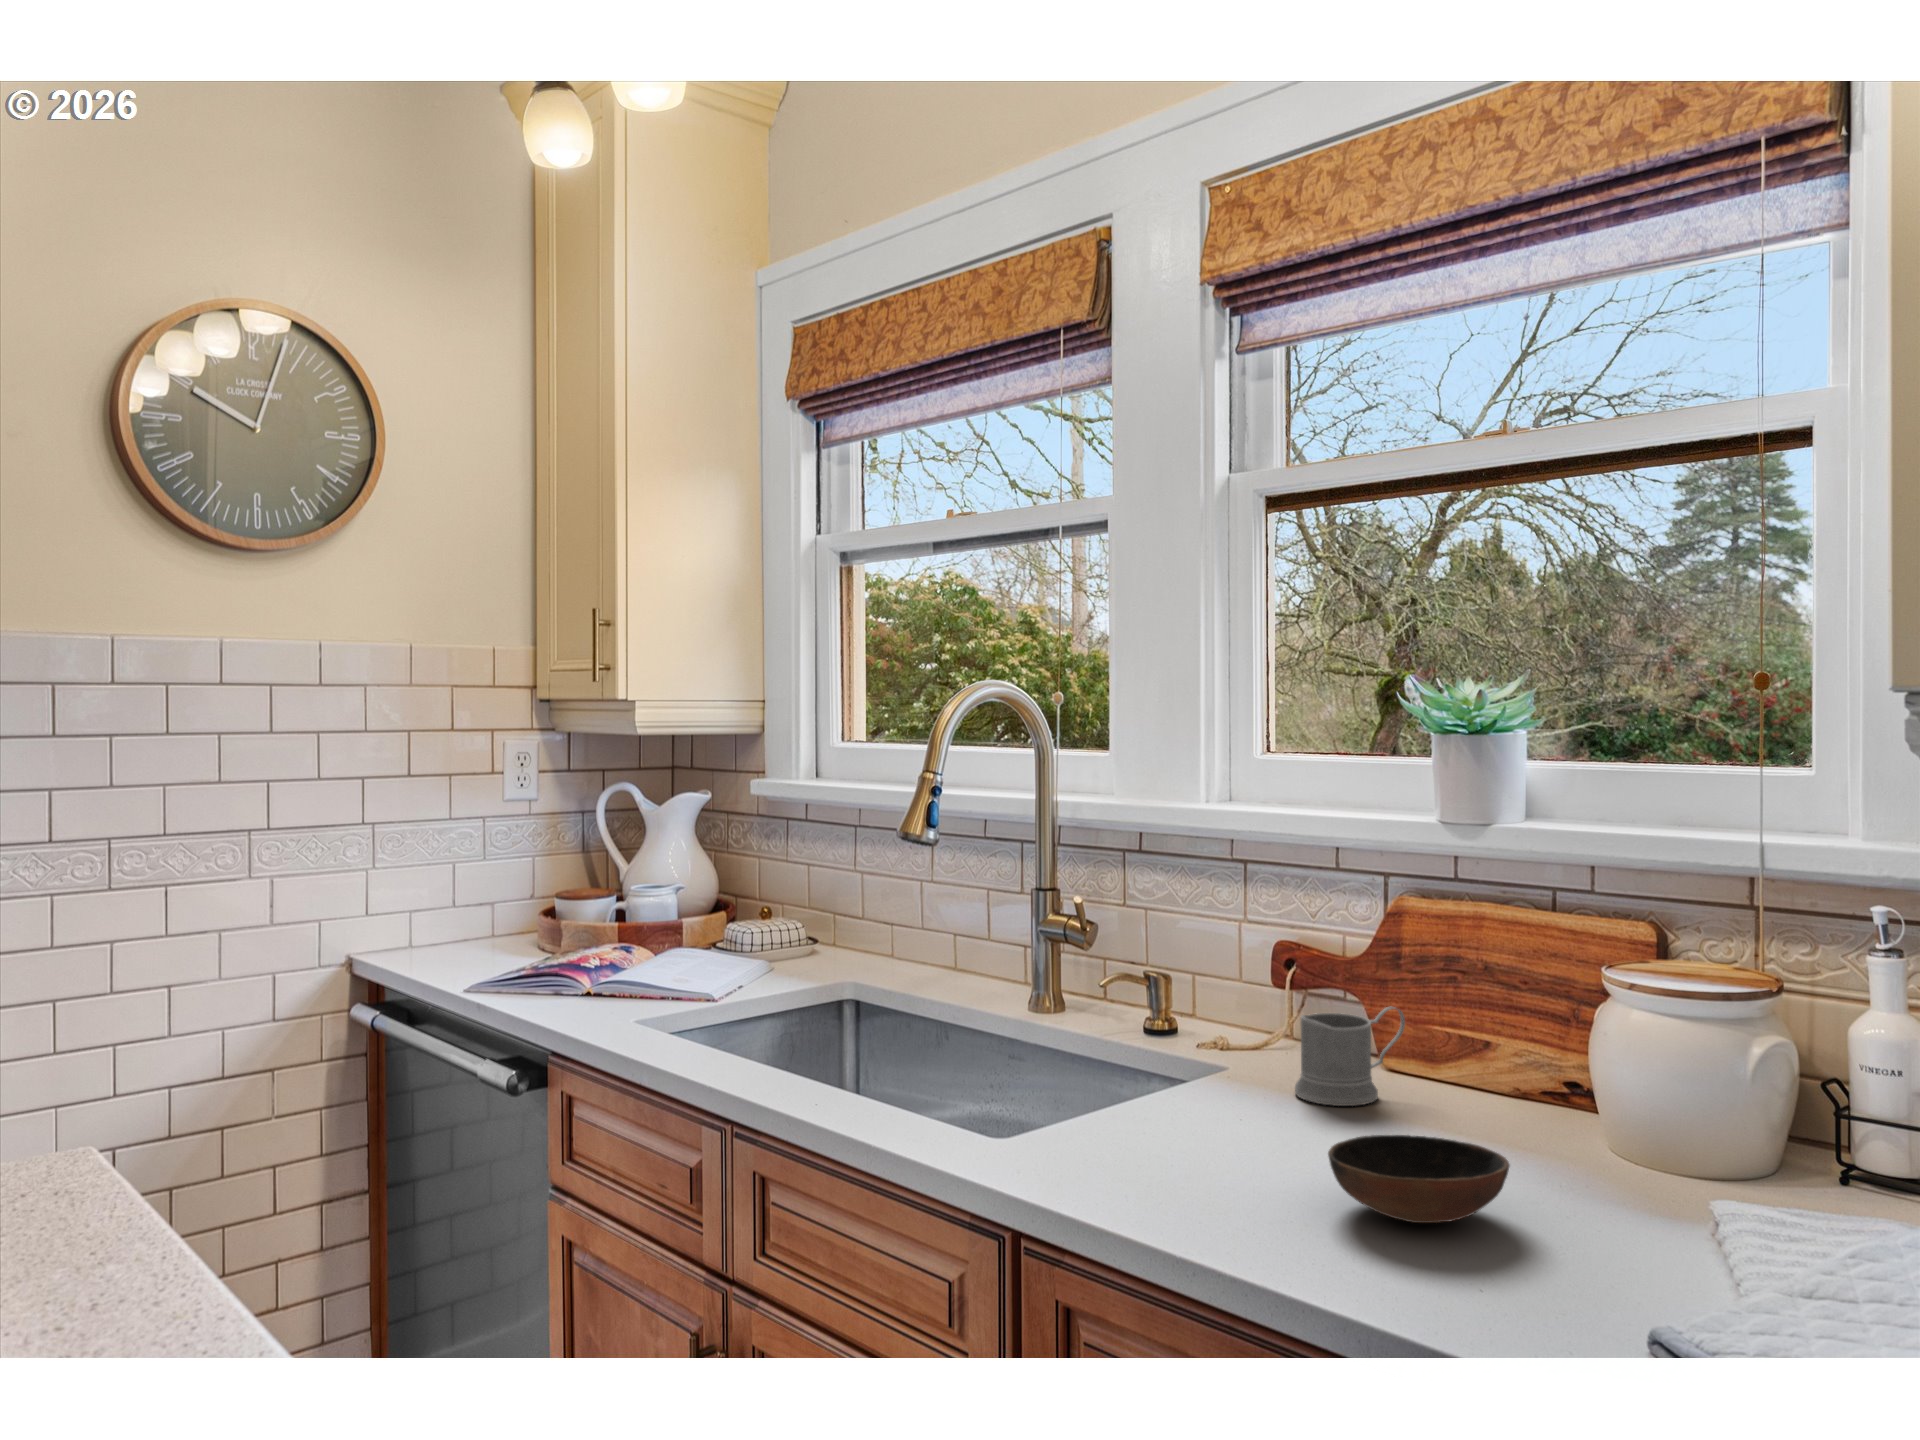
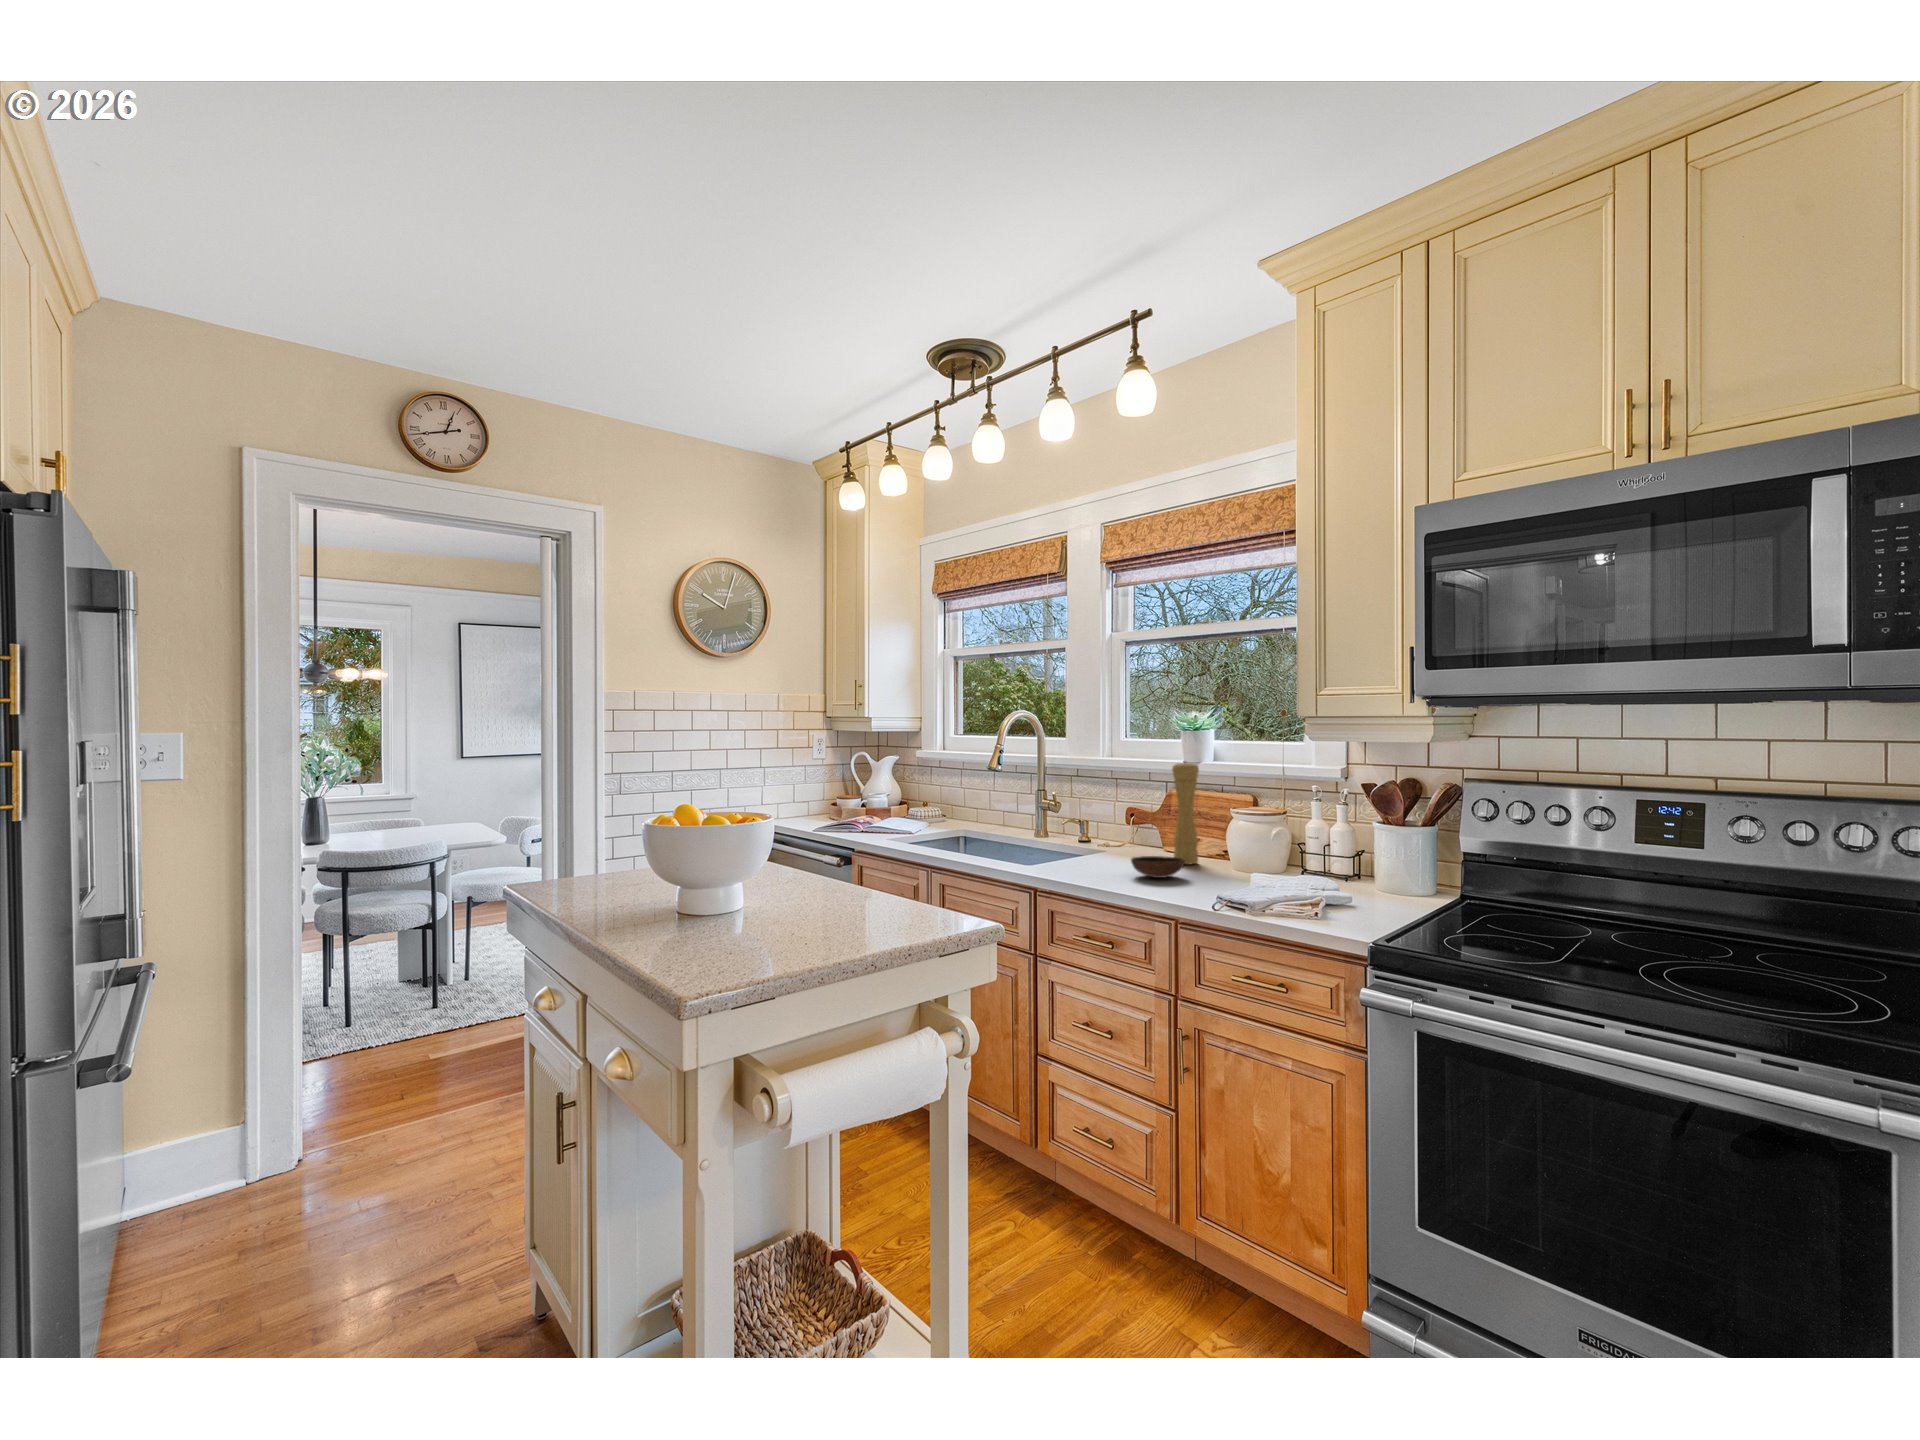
pepper mill: none [1431,827,1514,1139] -> present [1172,762,1199,864]
mug: present [1295,1007,1405,1106] -> none [1129,826,1168,858]

